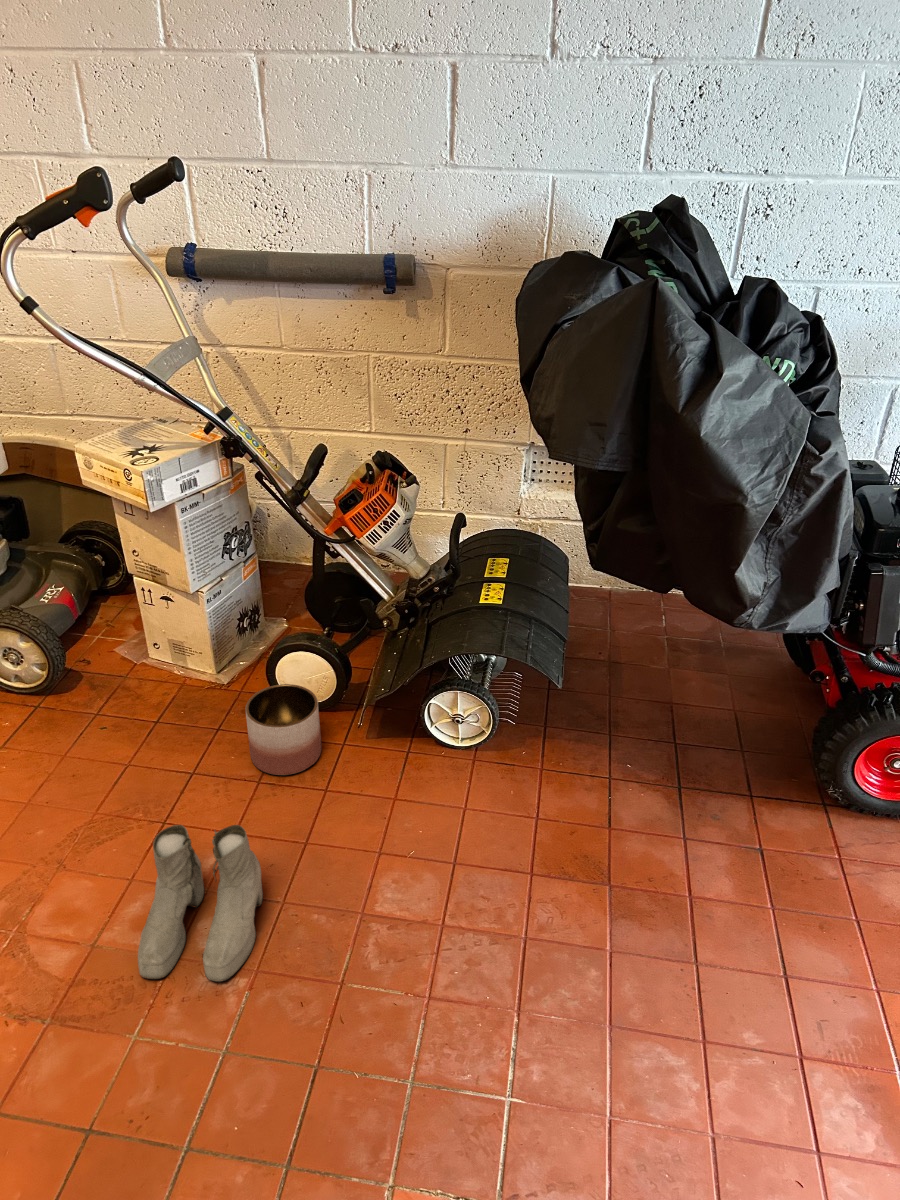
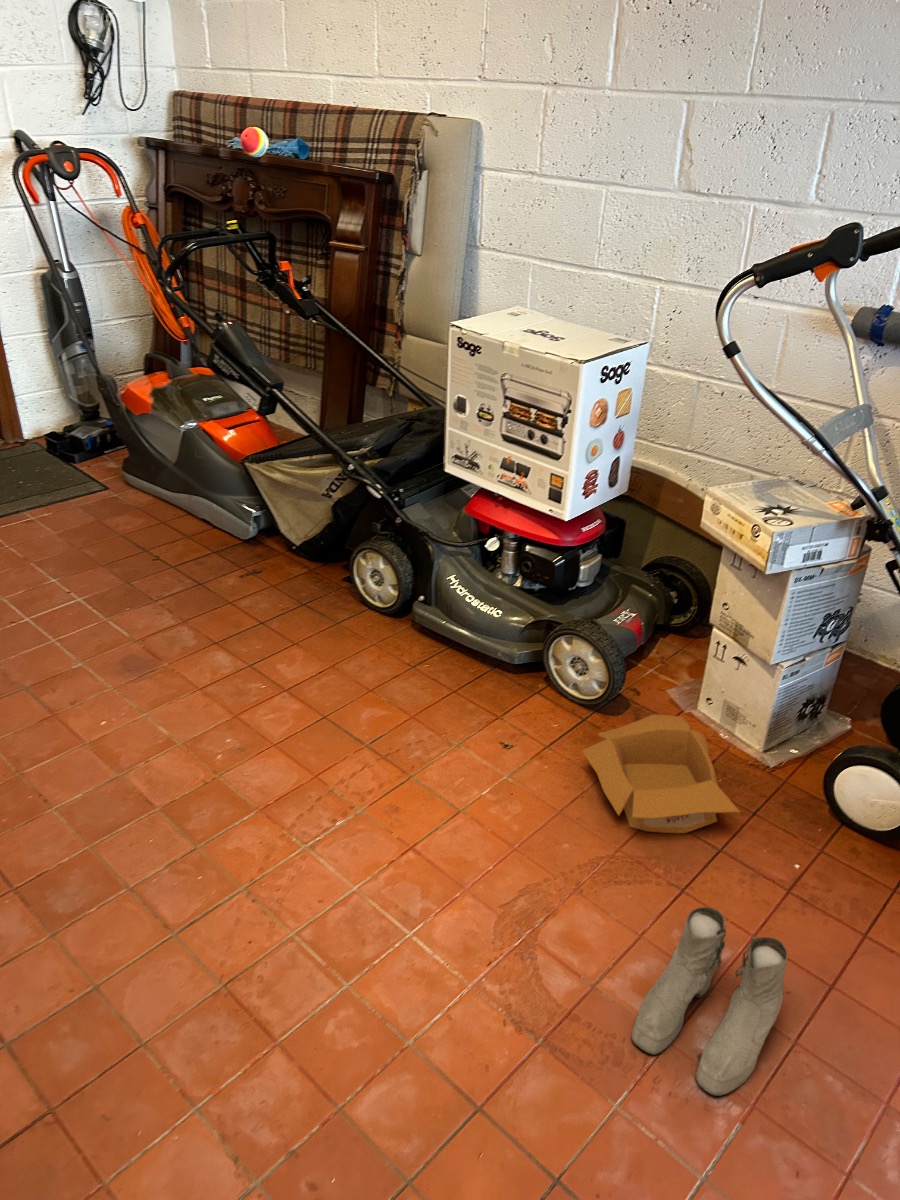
cardboard box: none [34,668,200,788] -> present [583,714,741,833]
planter: present [246,684,321,775] -> none [784,796,886,903]

